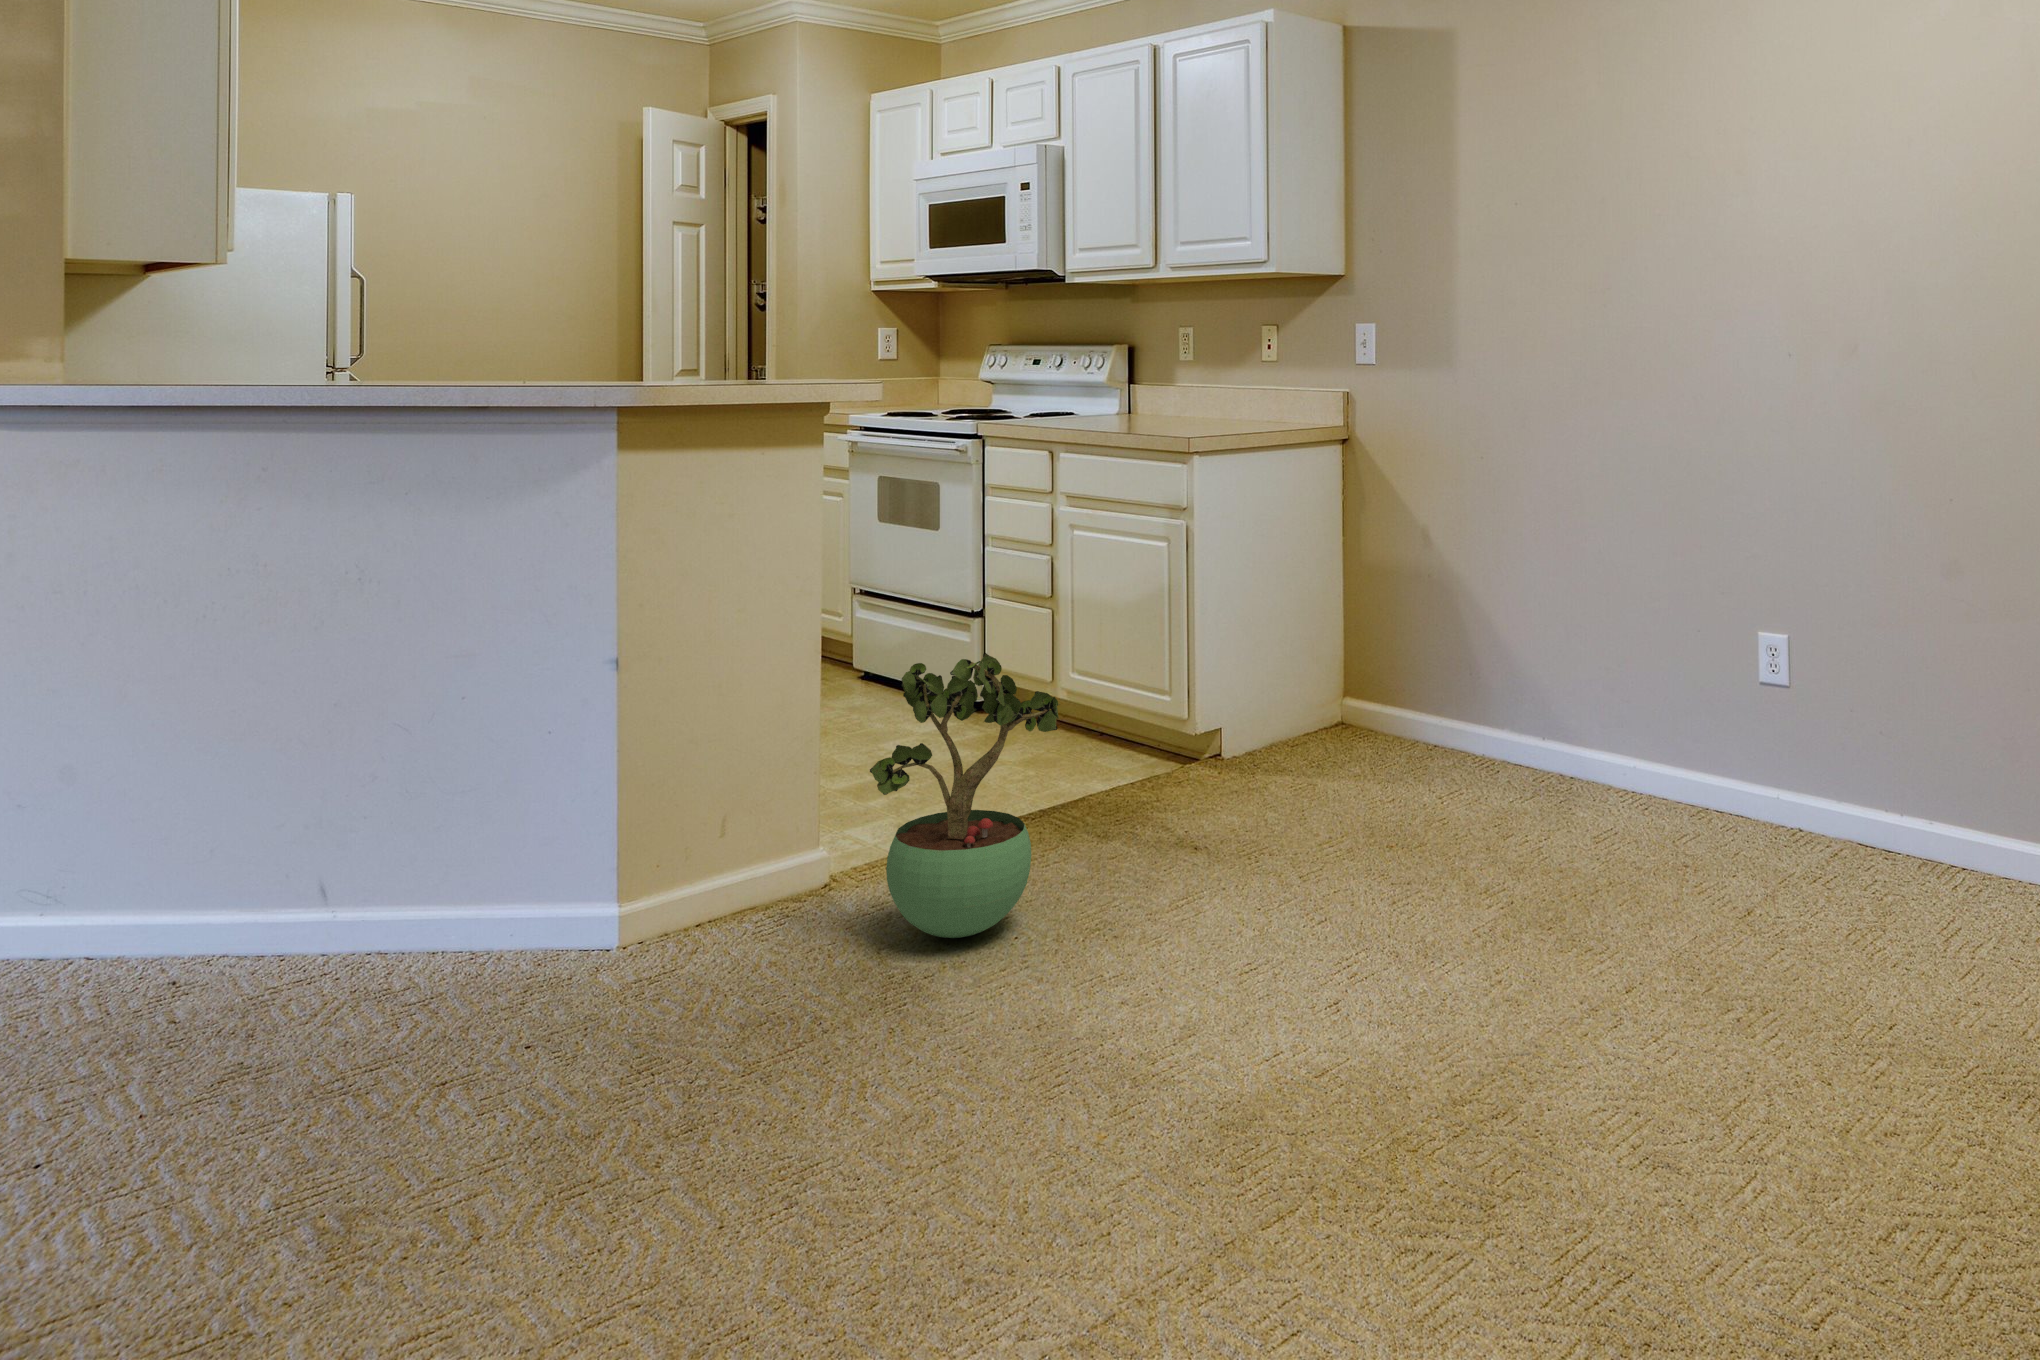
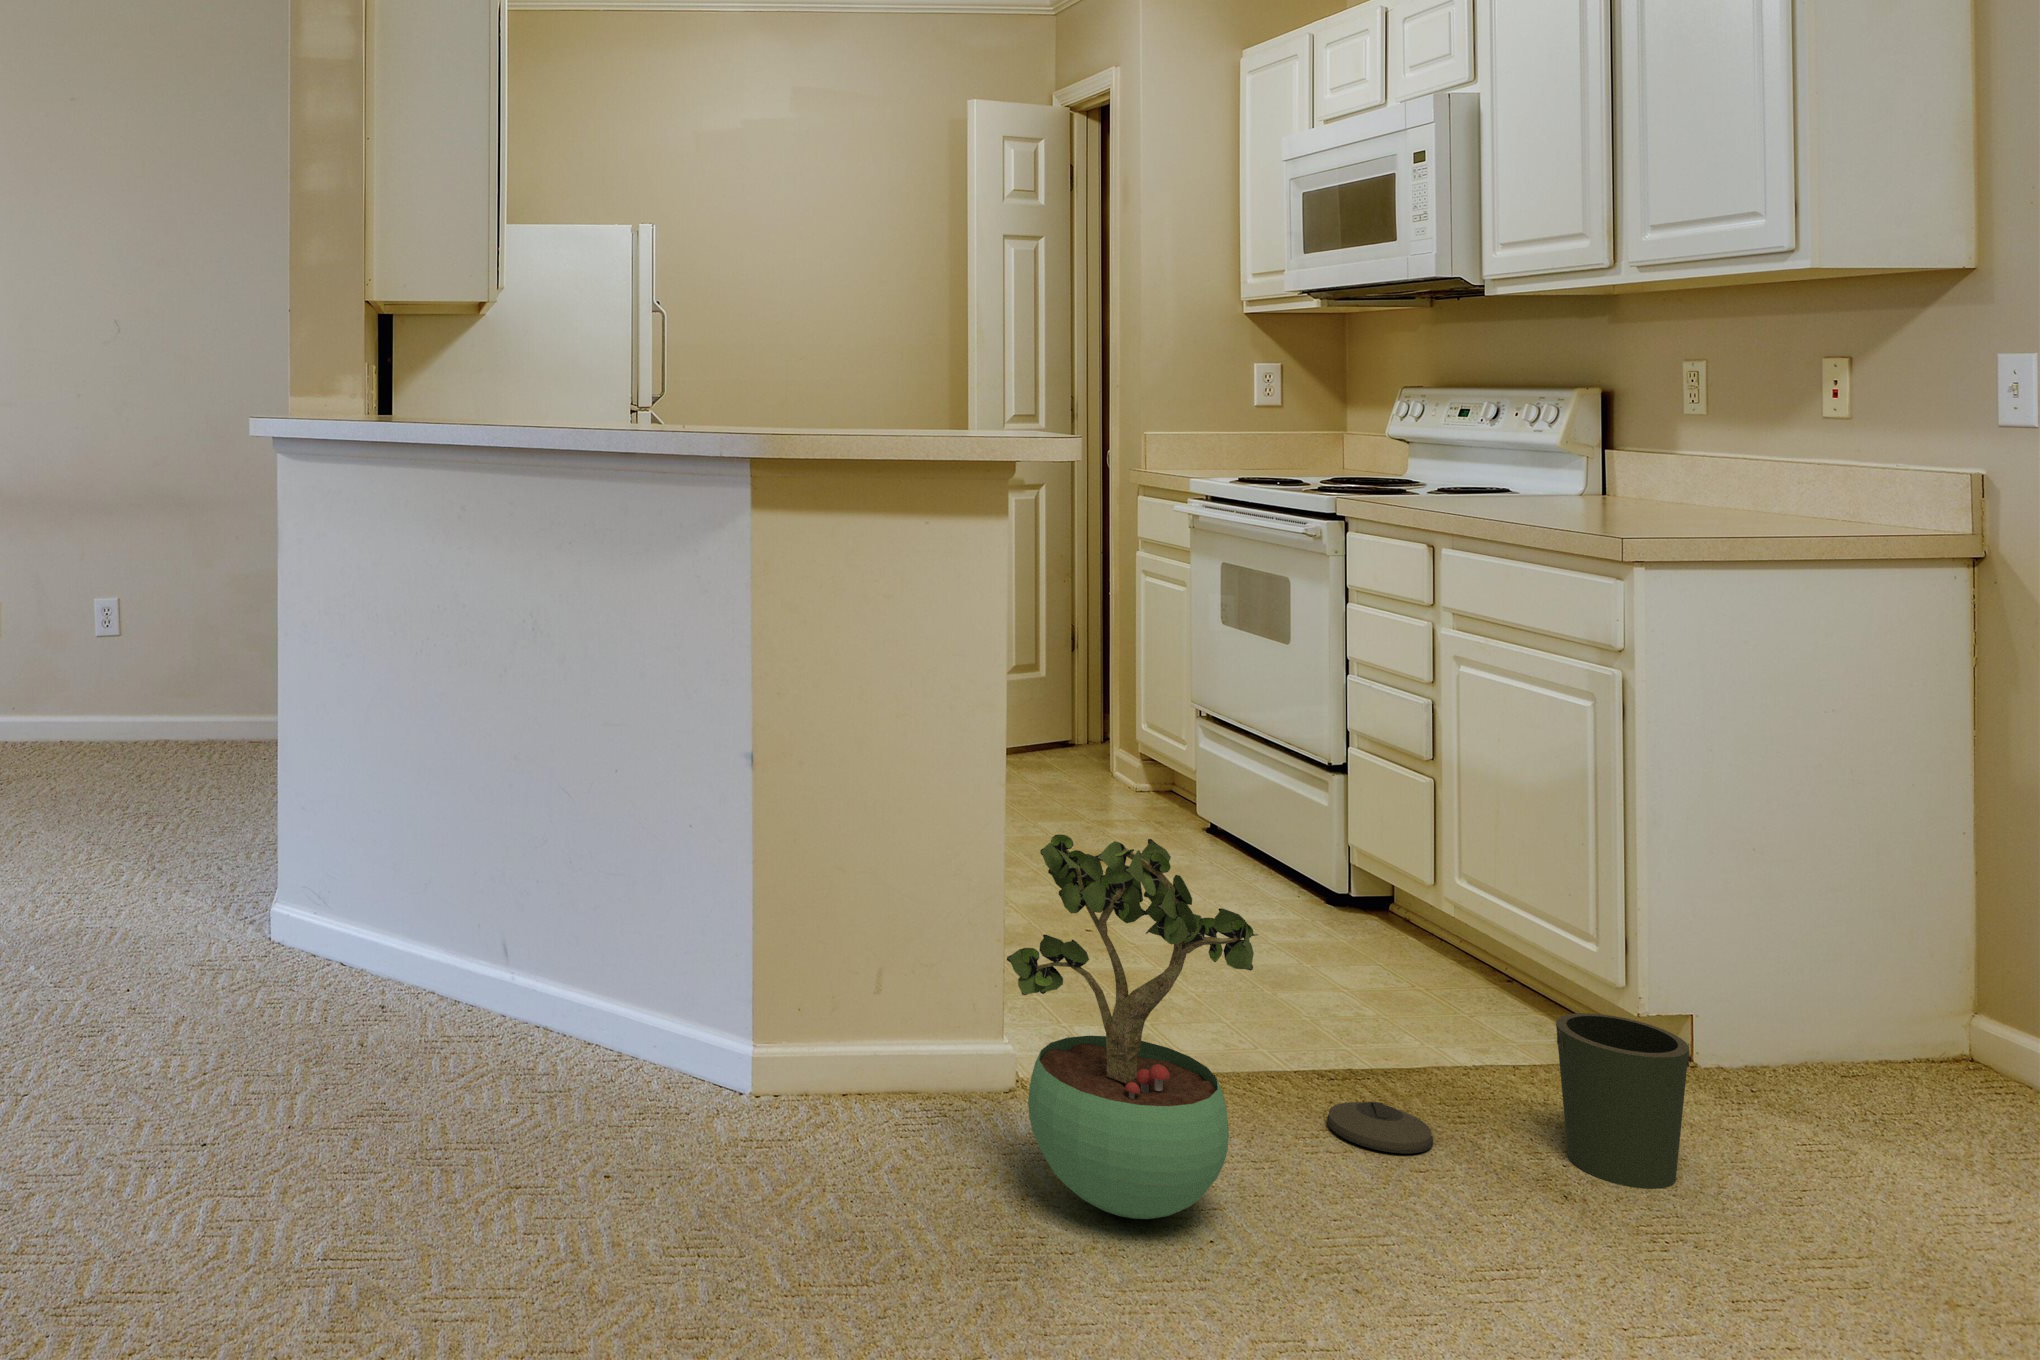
trash can: none [1047,726,1244,849] -> present [1327,1013,1689,1189]

